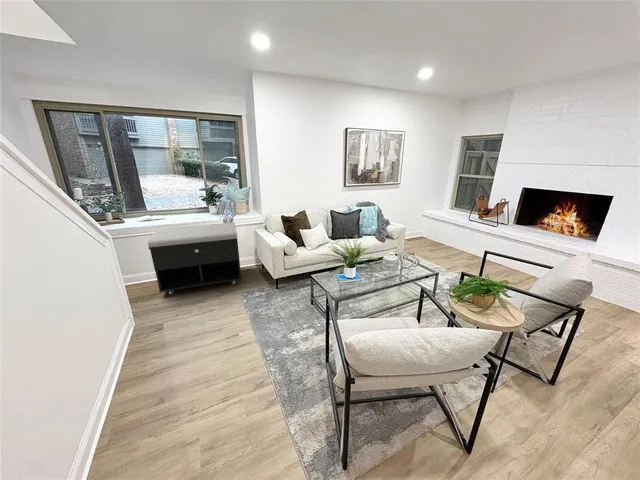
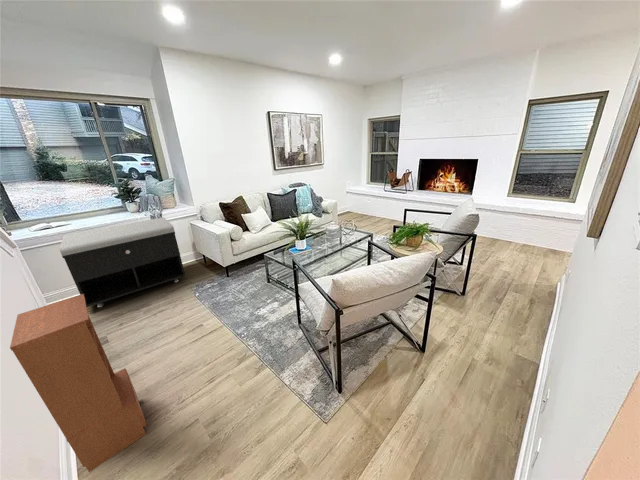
bookcase: none [52,295,162,456] -> present [10,294,147,472]

